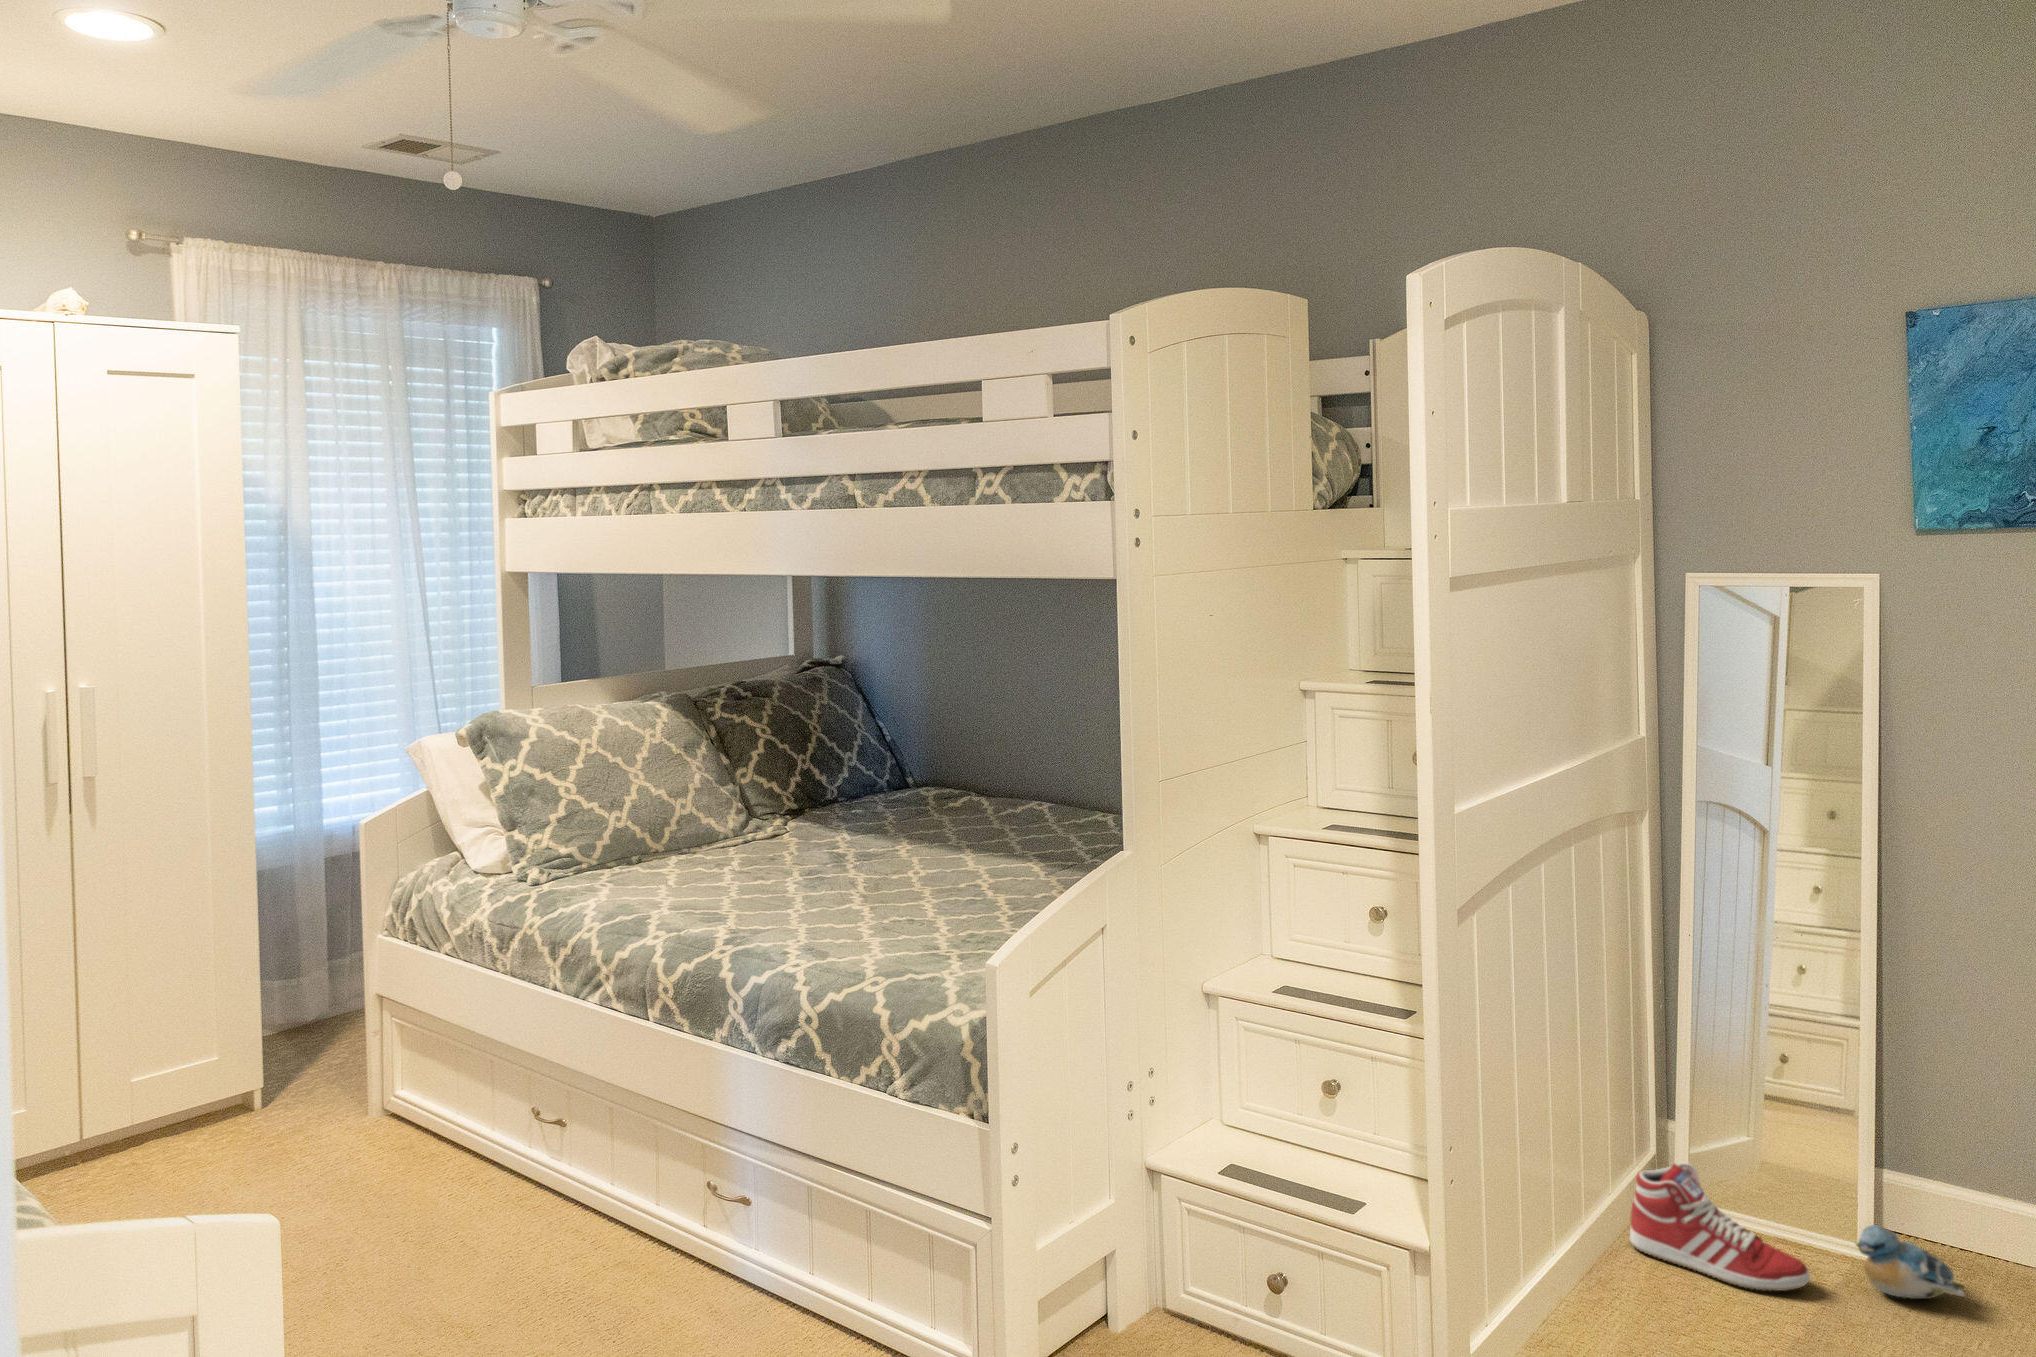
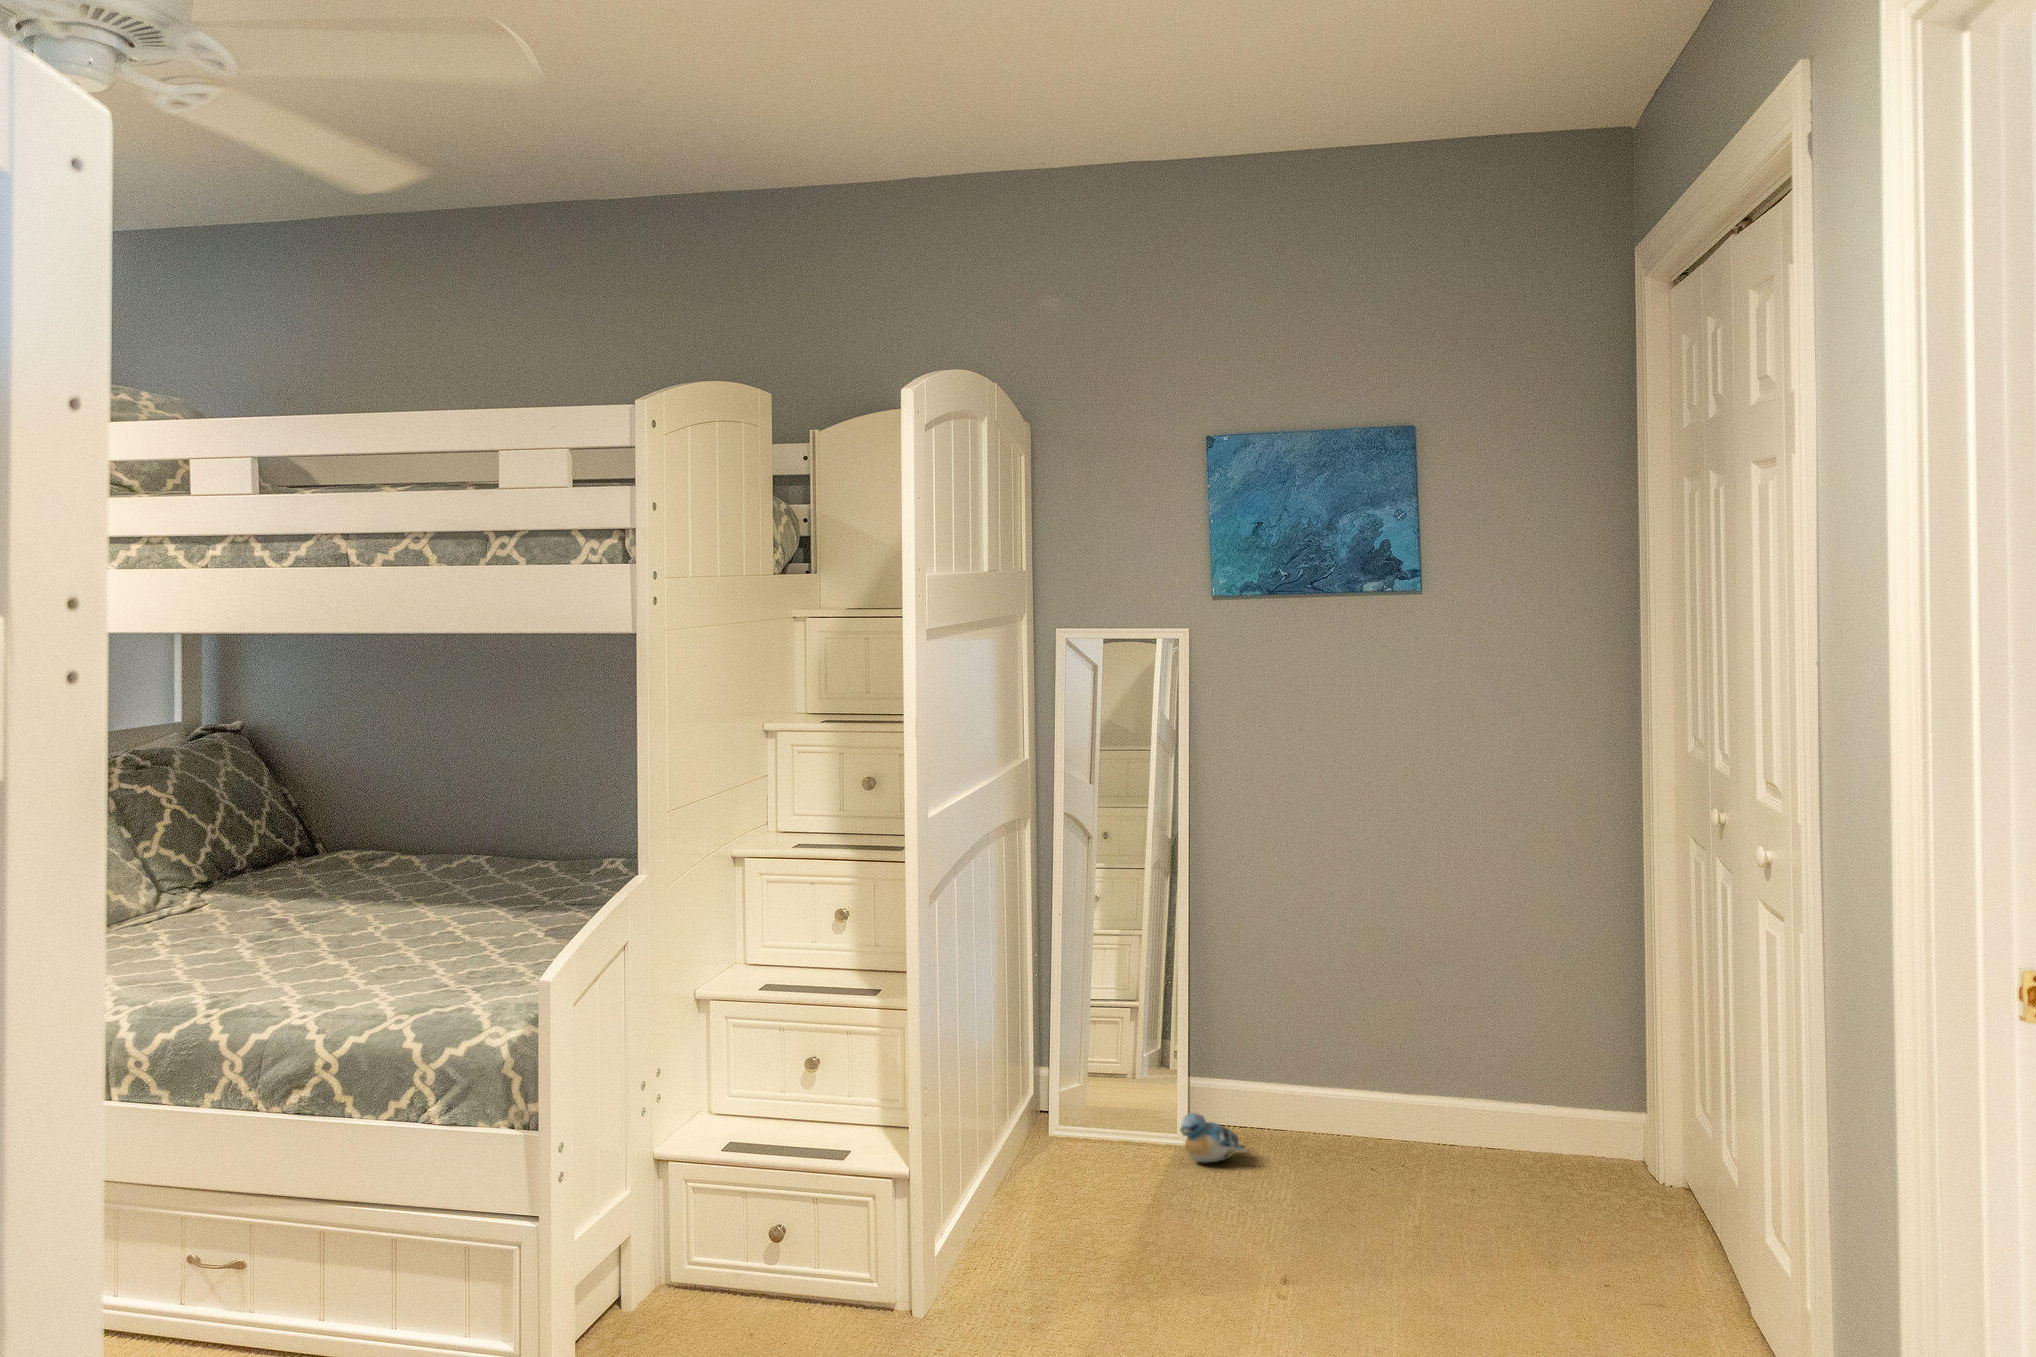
sneaker: present [1629,1163,1810,1291] -> none [1027,1093,1152,1177]

